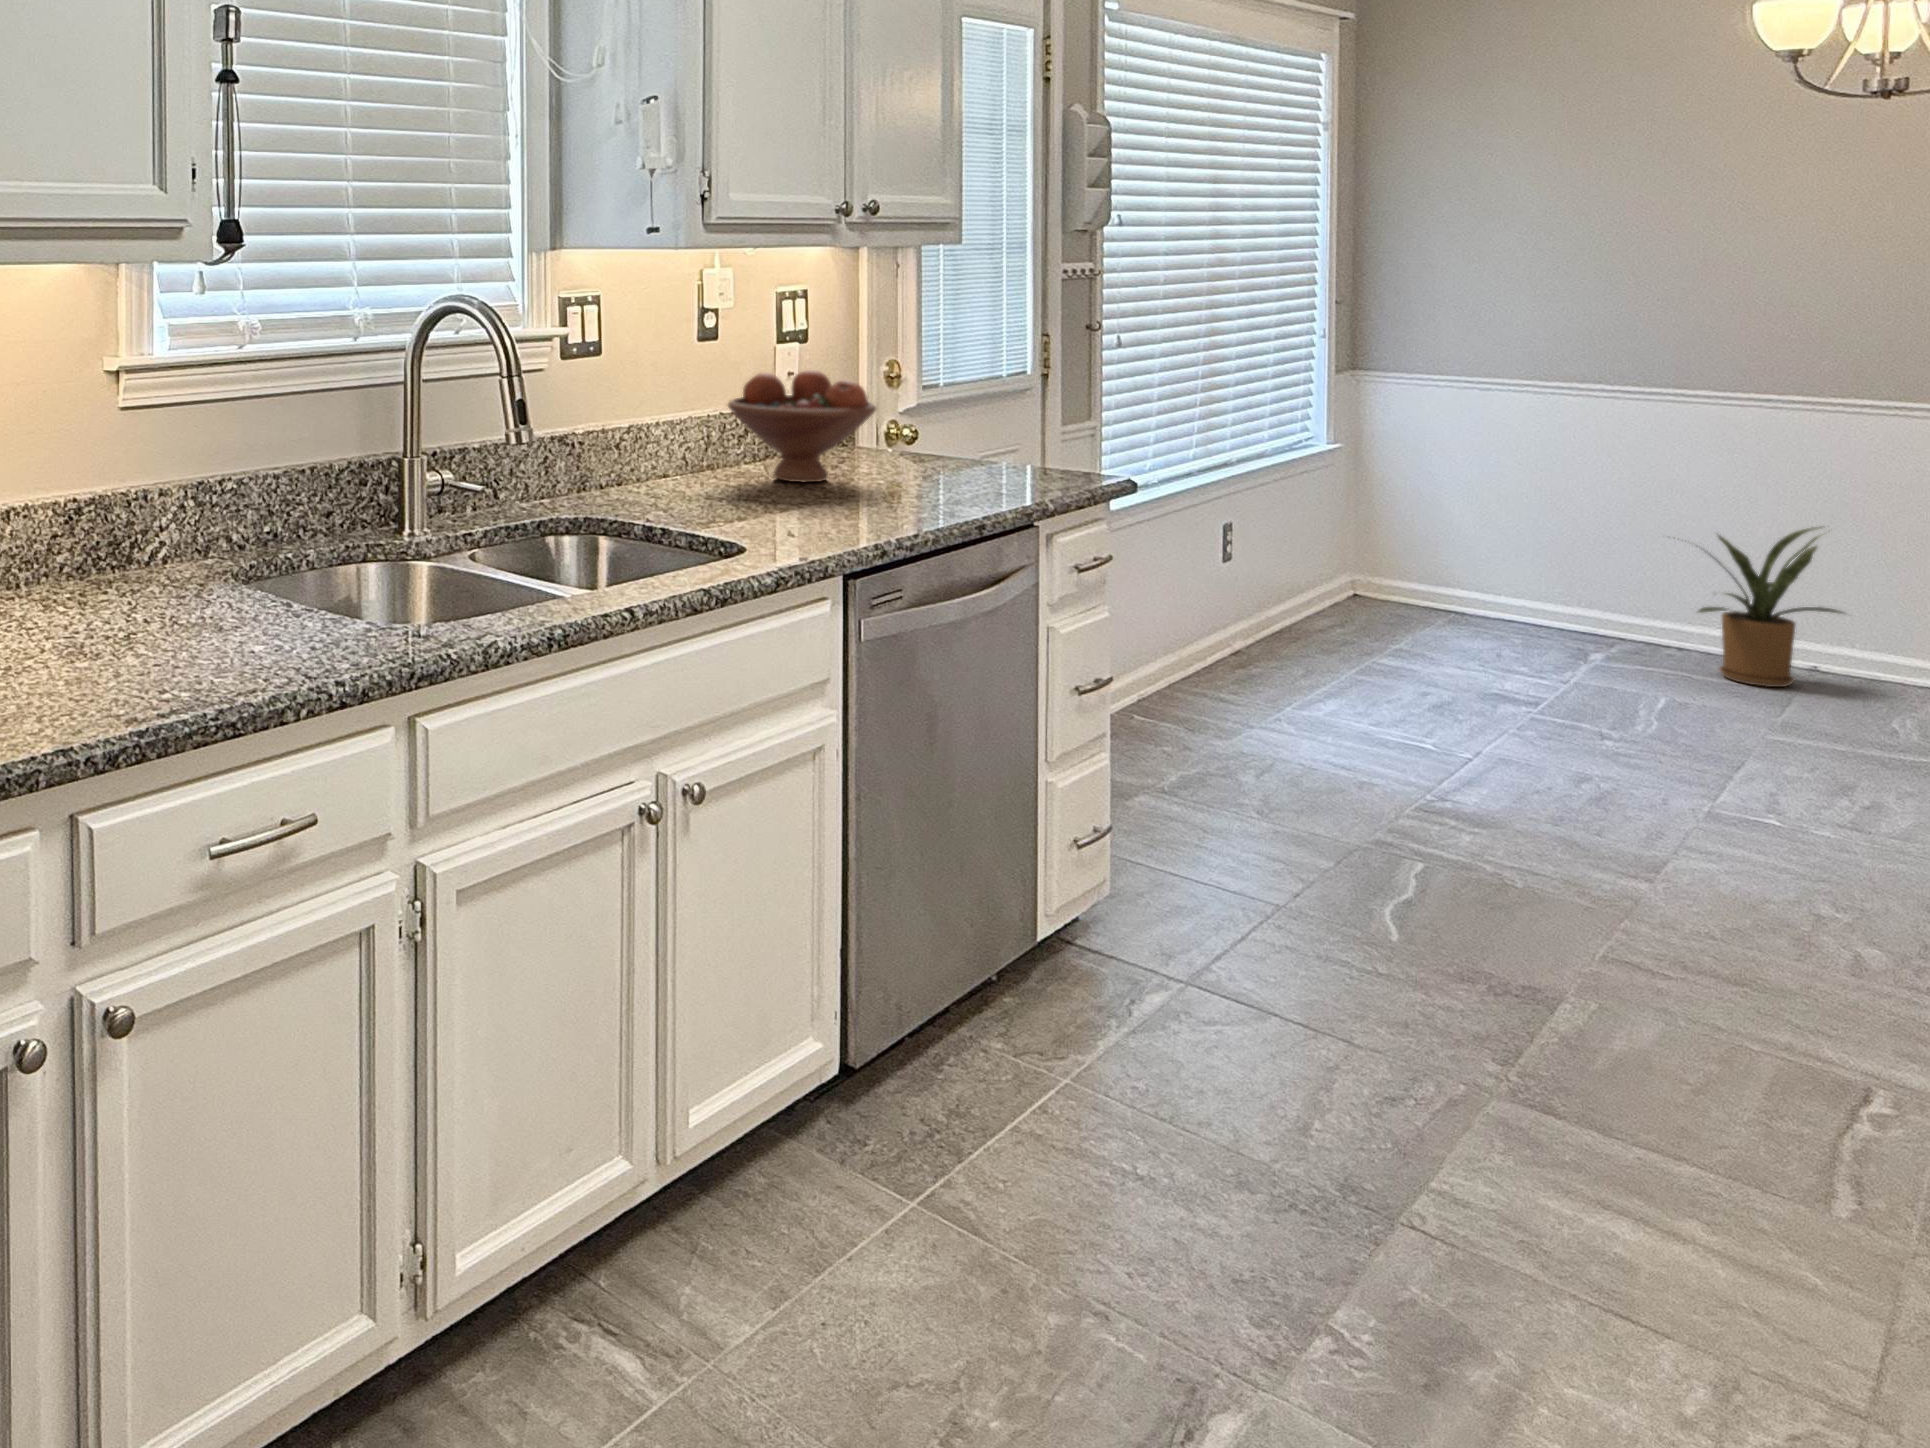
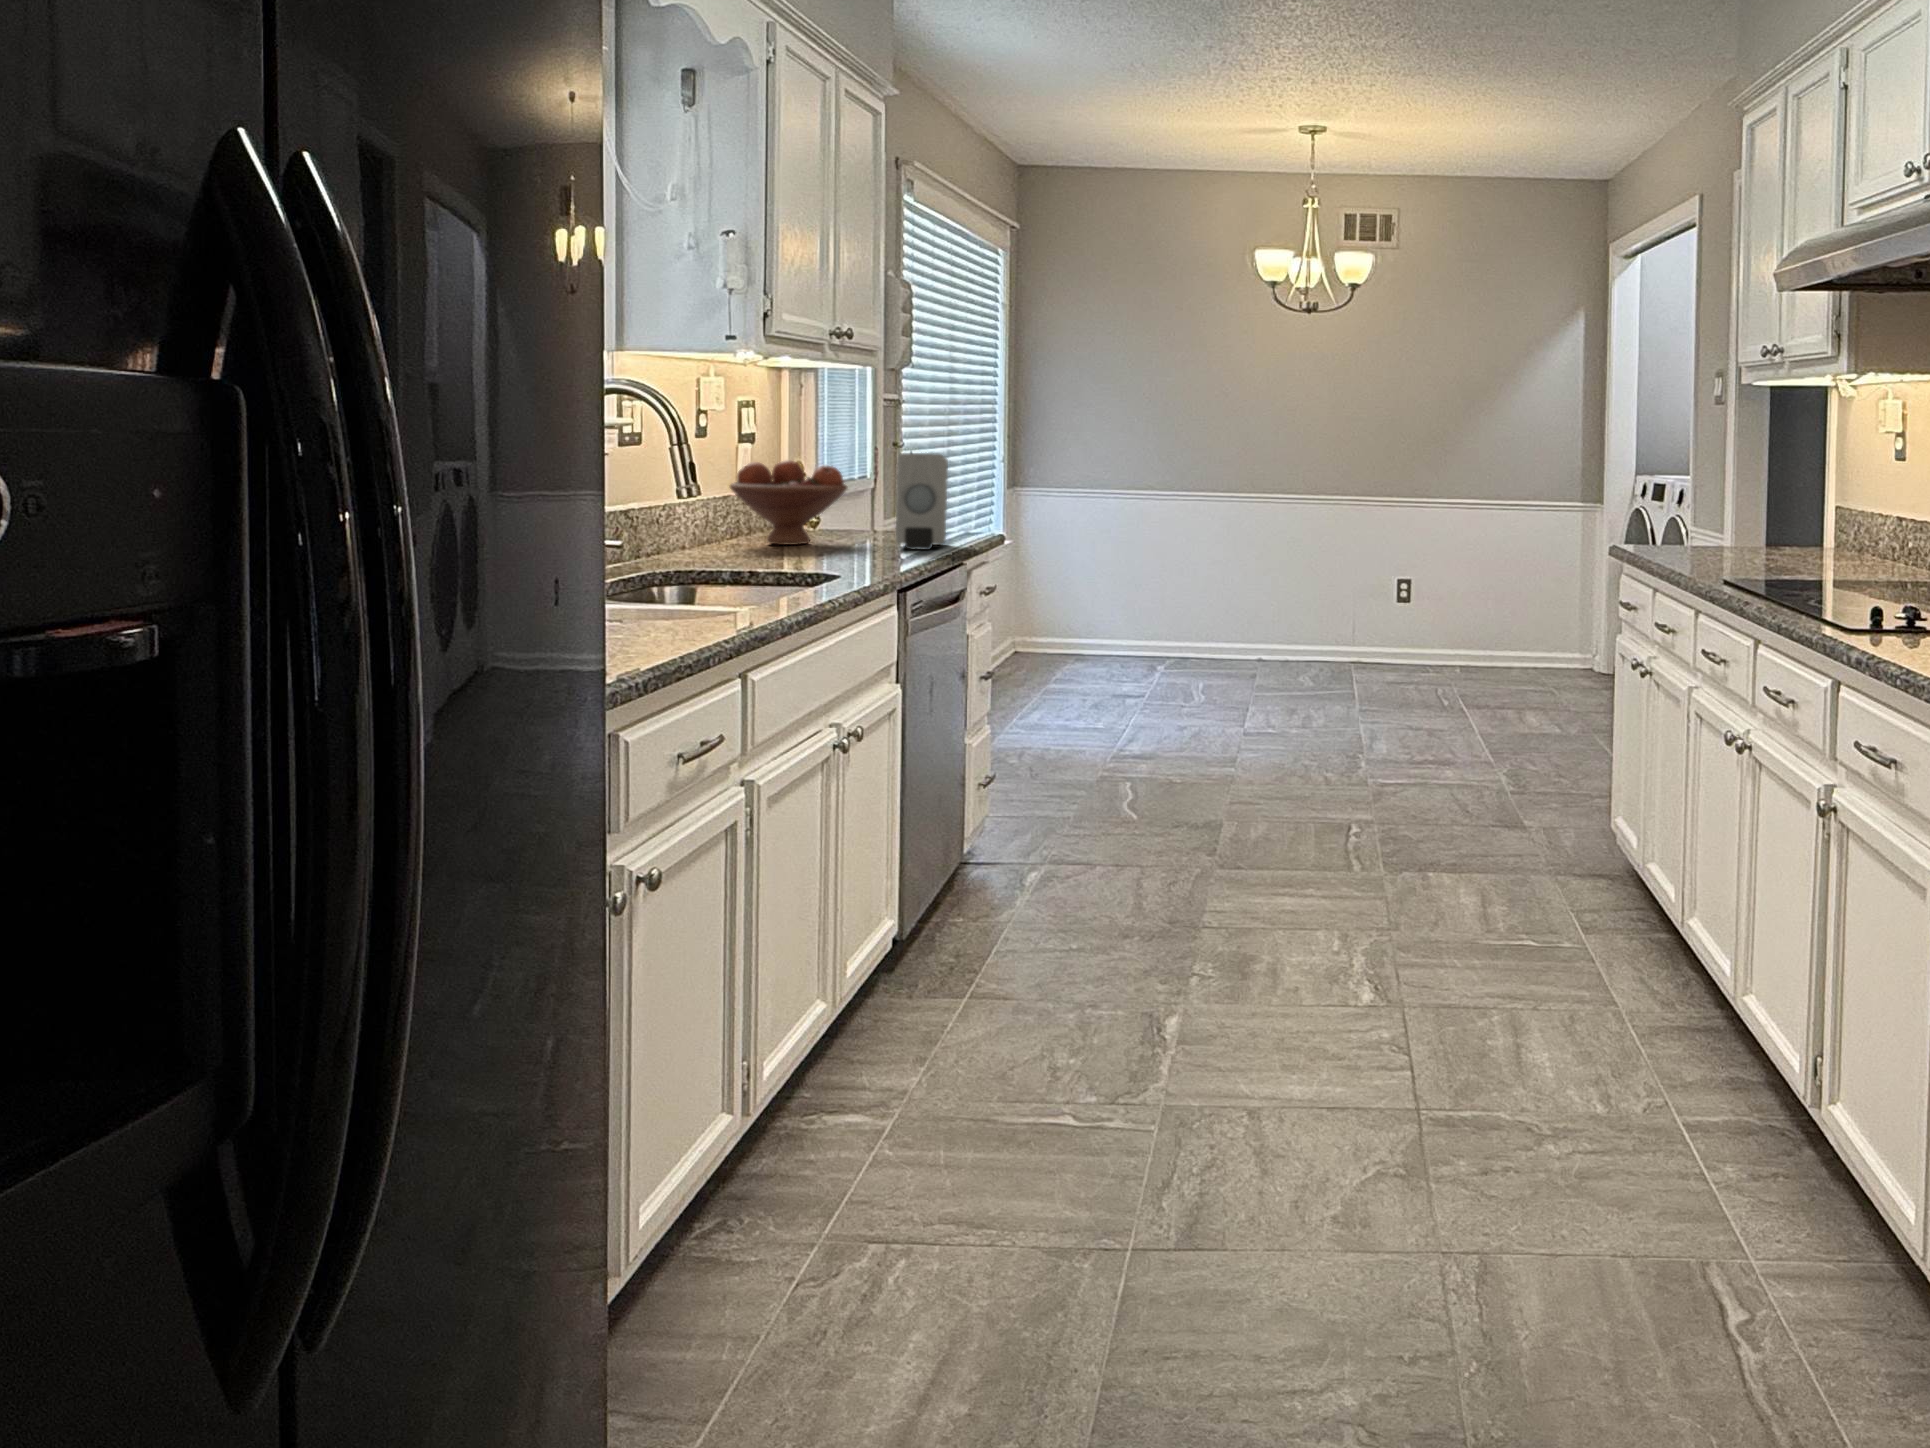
soap dispenser: none [907,371,1002,509] -> present [896,453,948,550]
house plant: present [1698,526,1843,687] -> none [1189,569,1279,668]

